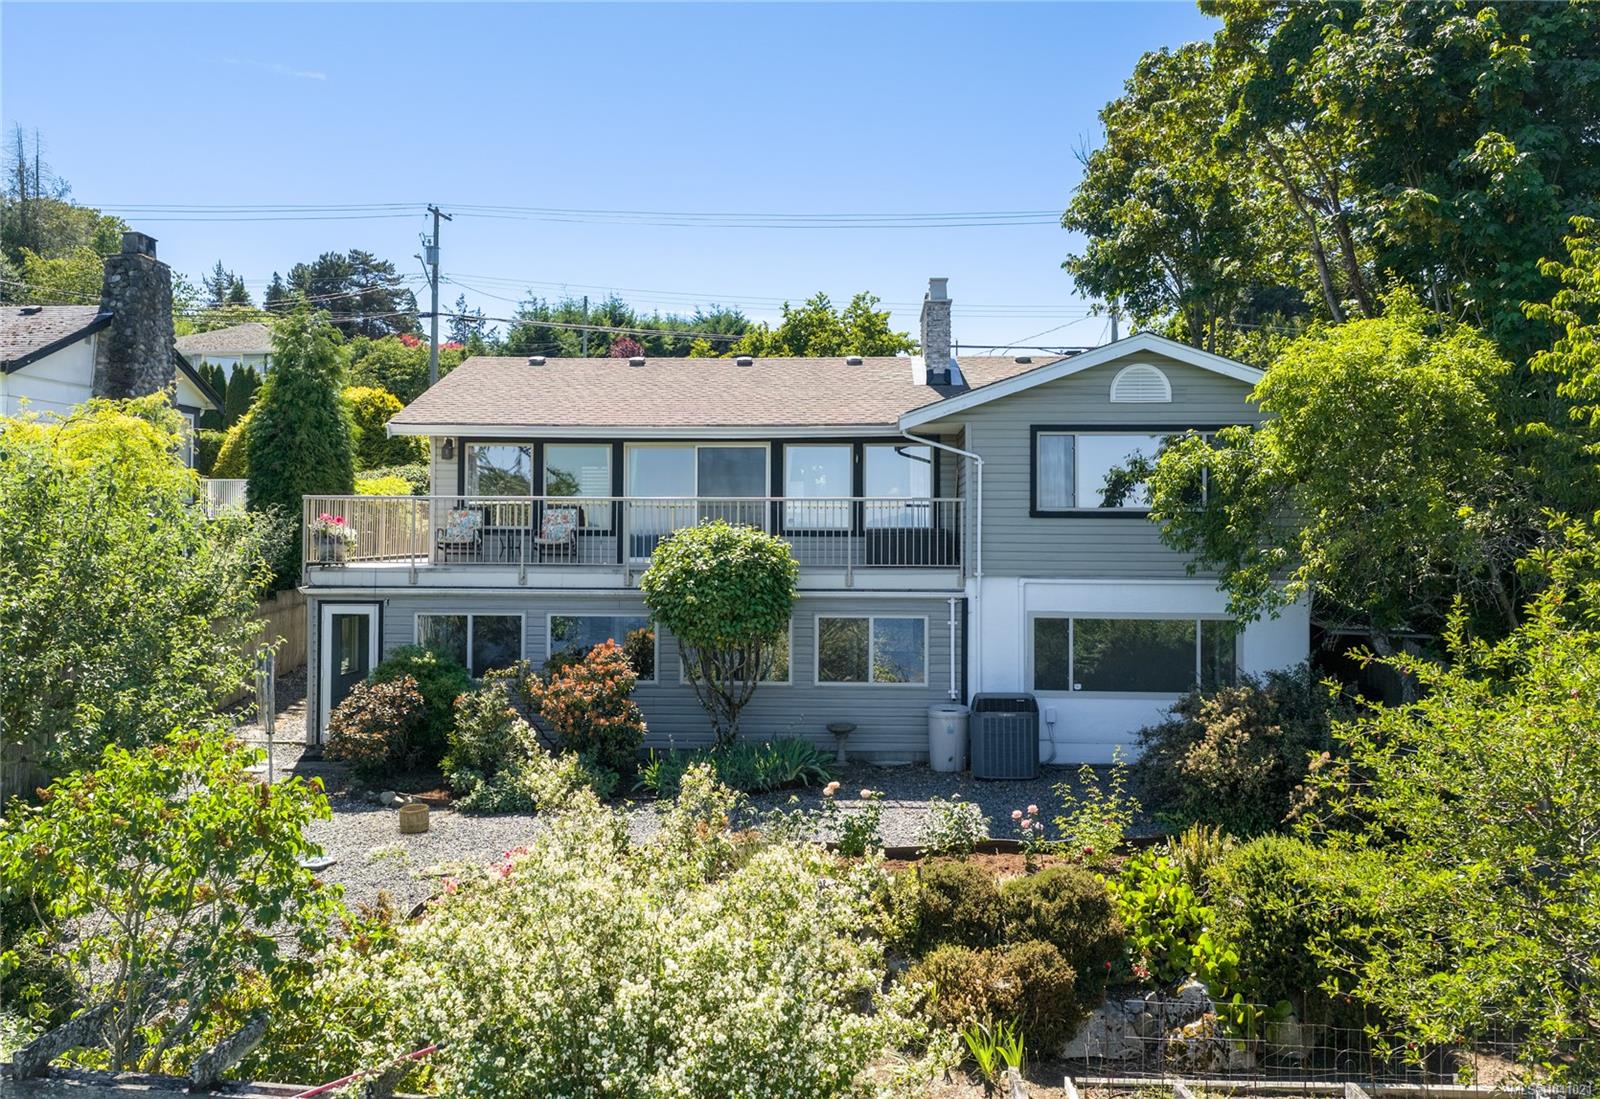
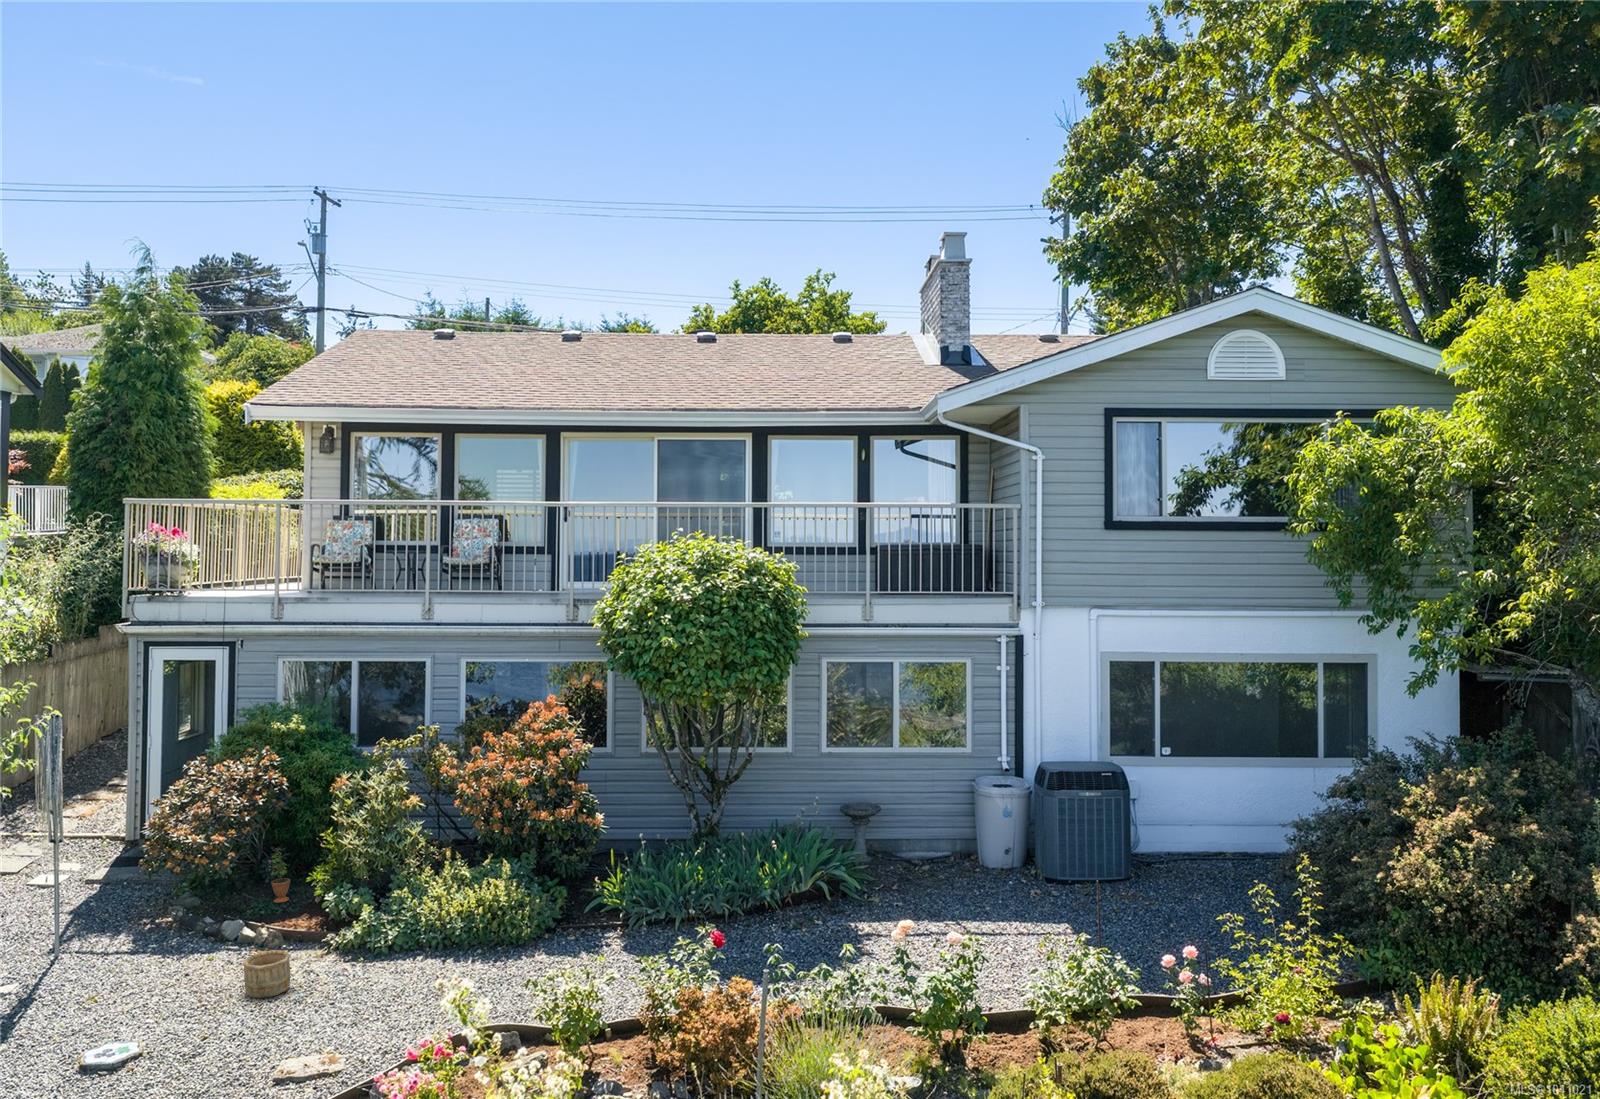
potted plant: none [410,748,425,785] -> present [269,851,290,903]

